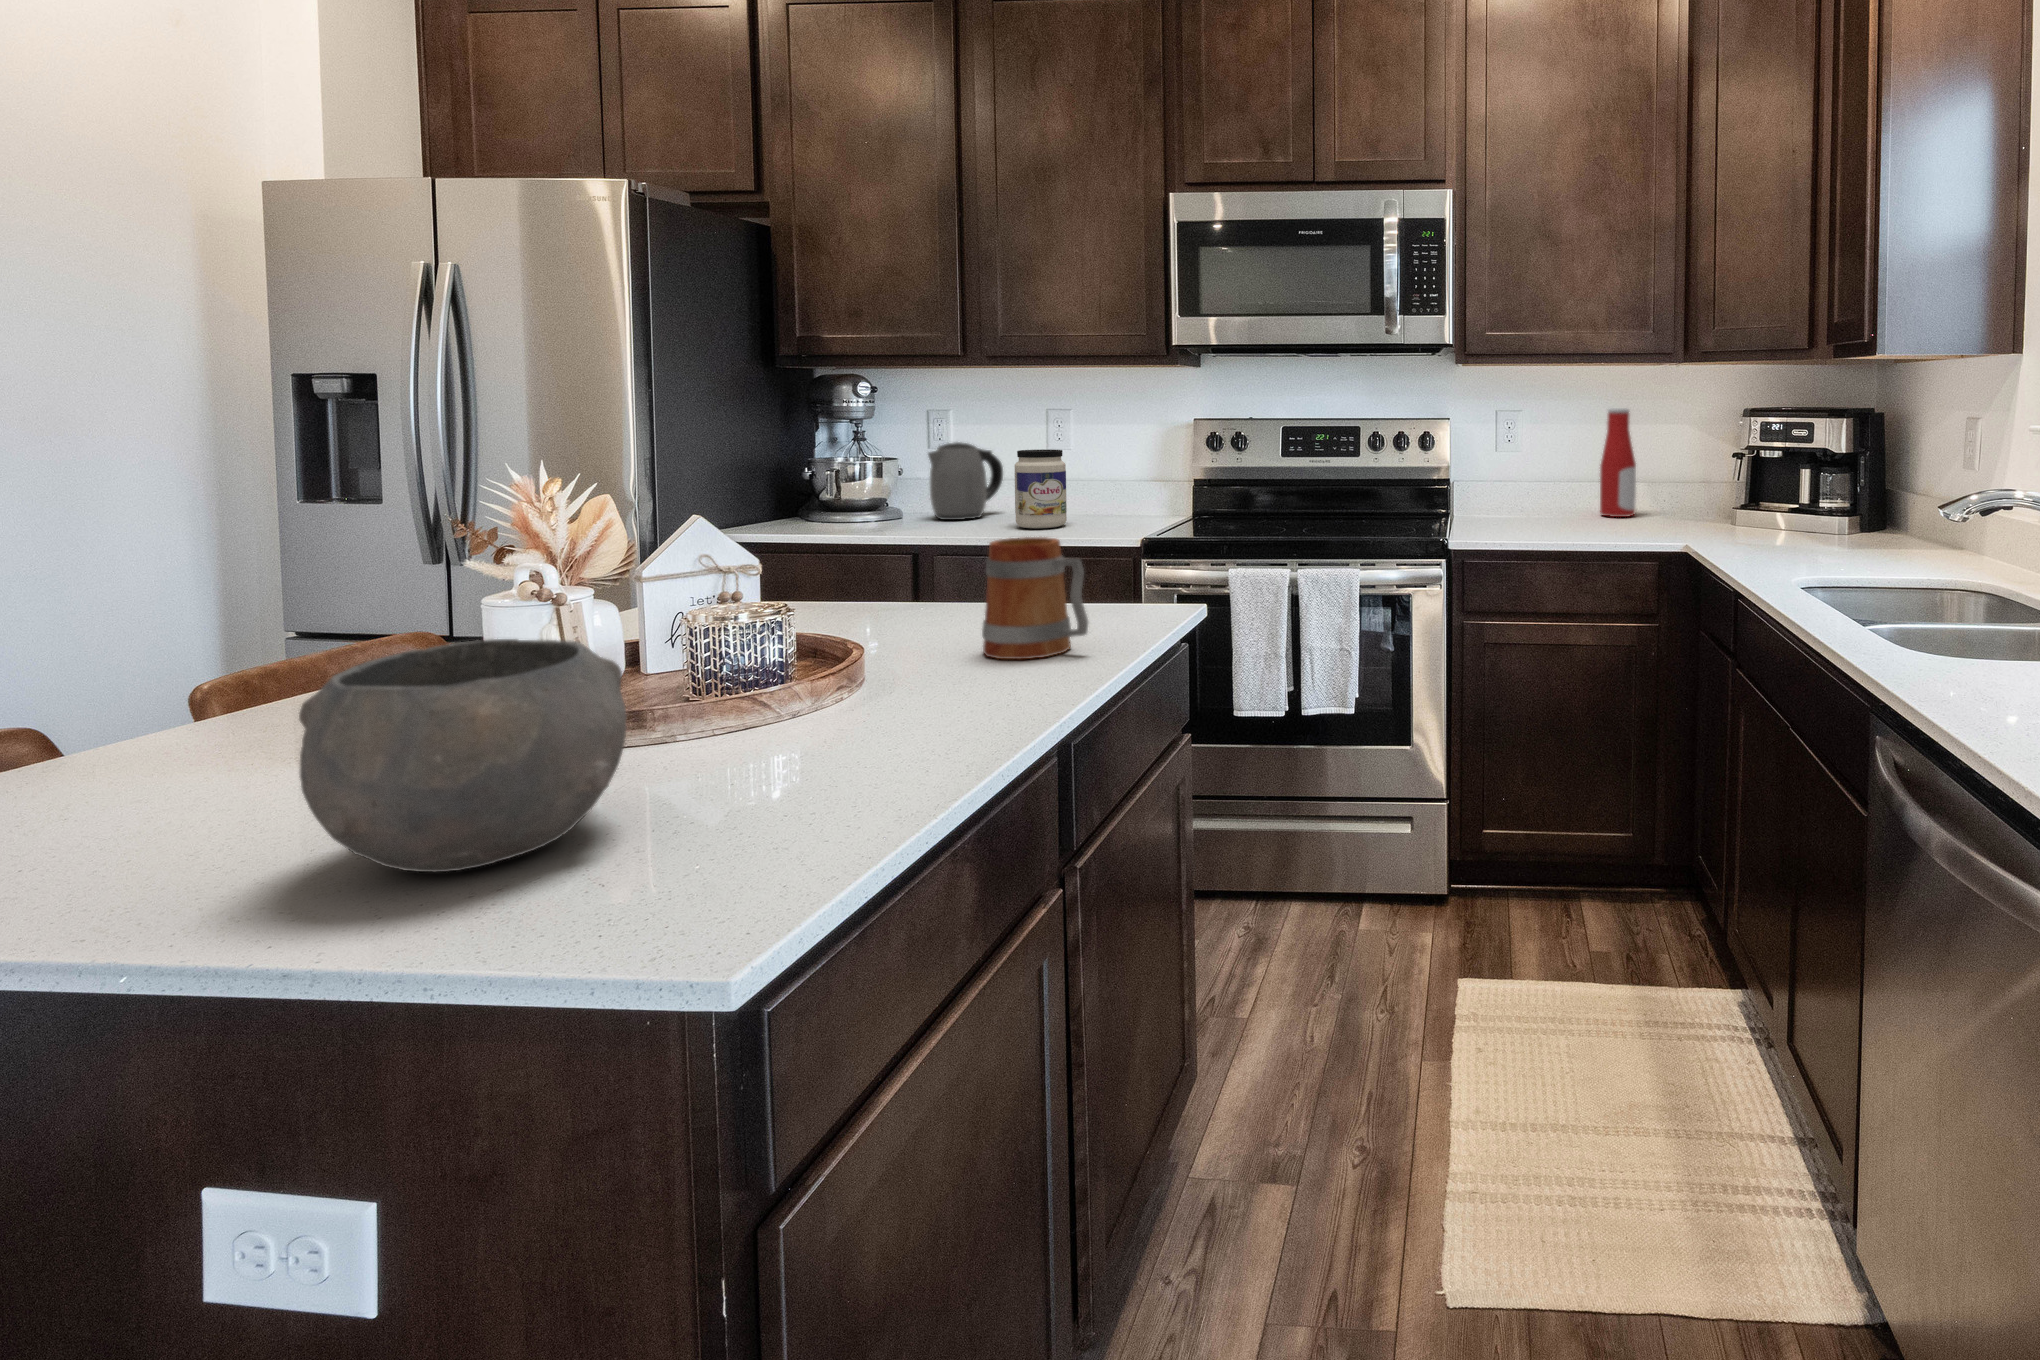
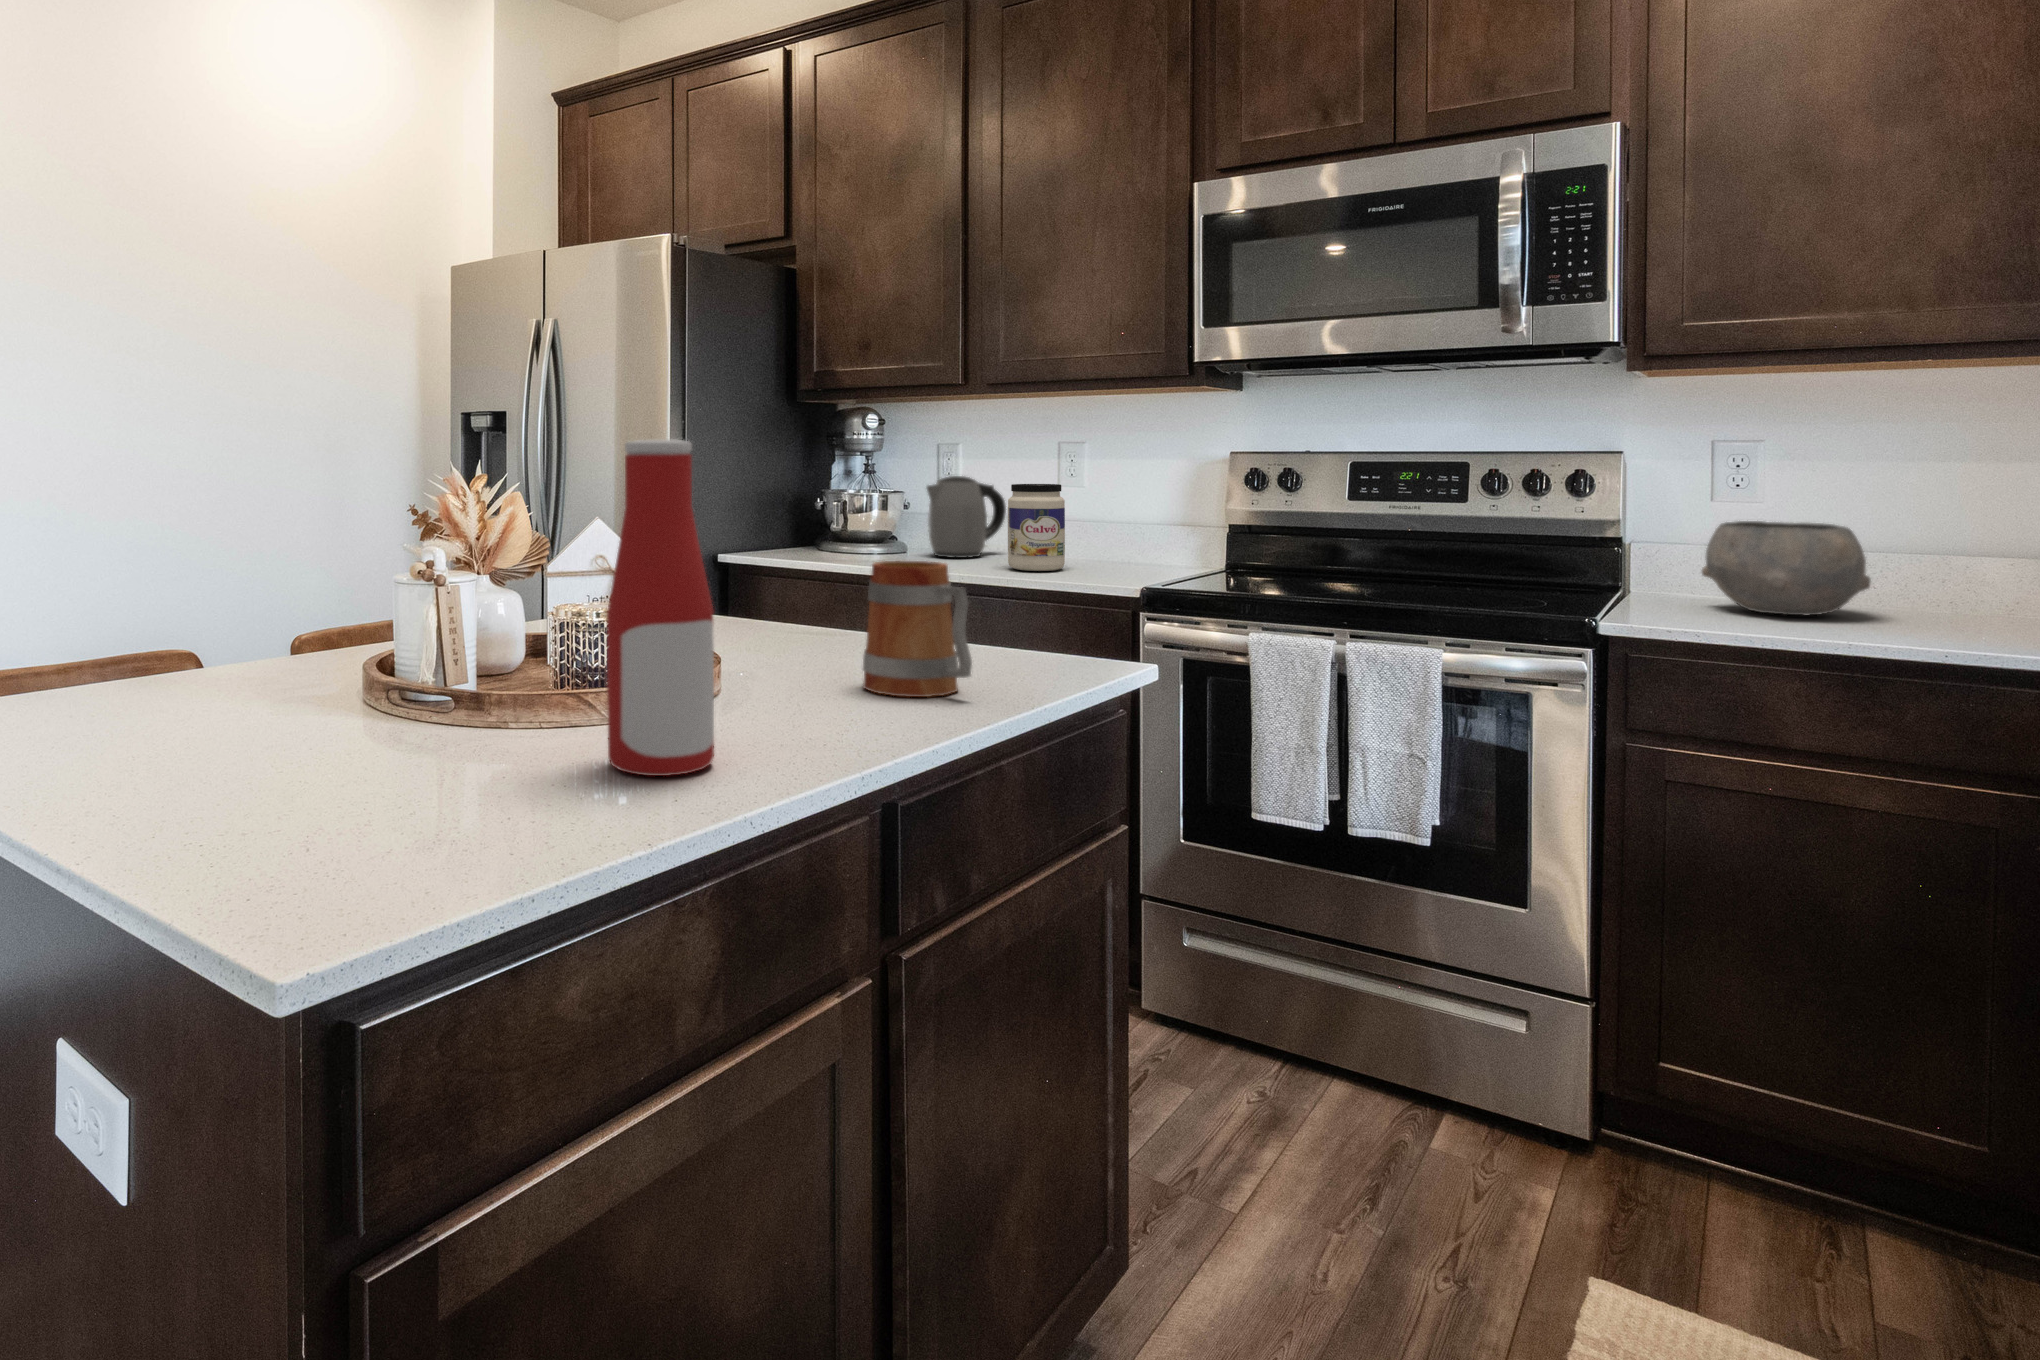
bottle: present [1600,408,1636,517] -> present [607,440,714,776]
bowl: present [299,639,627,872] -> present [1702,521,1871,615]

